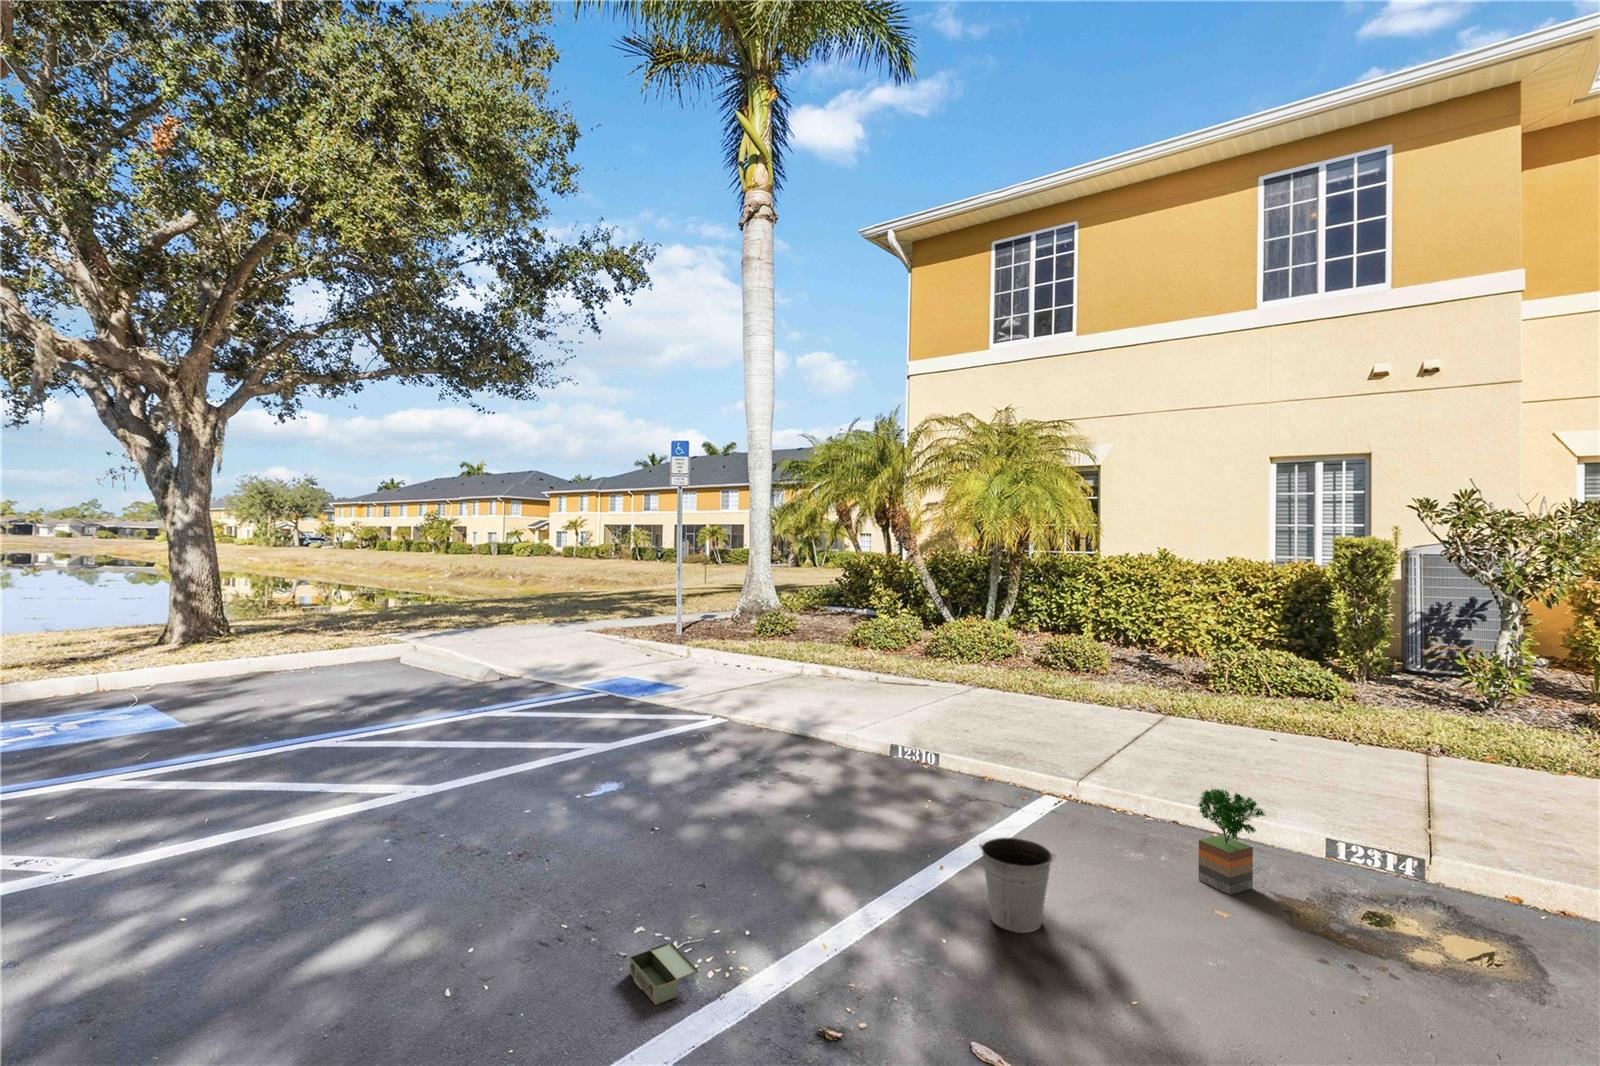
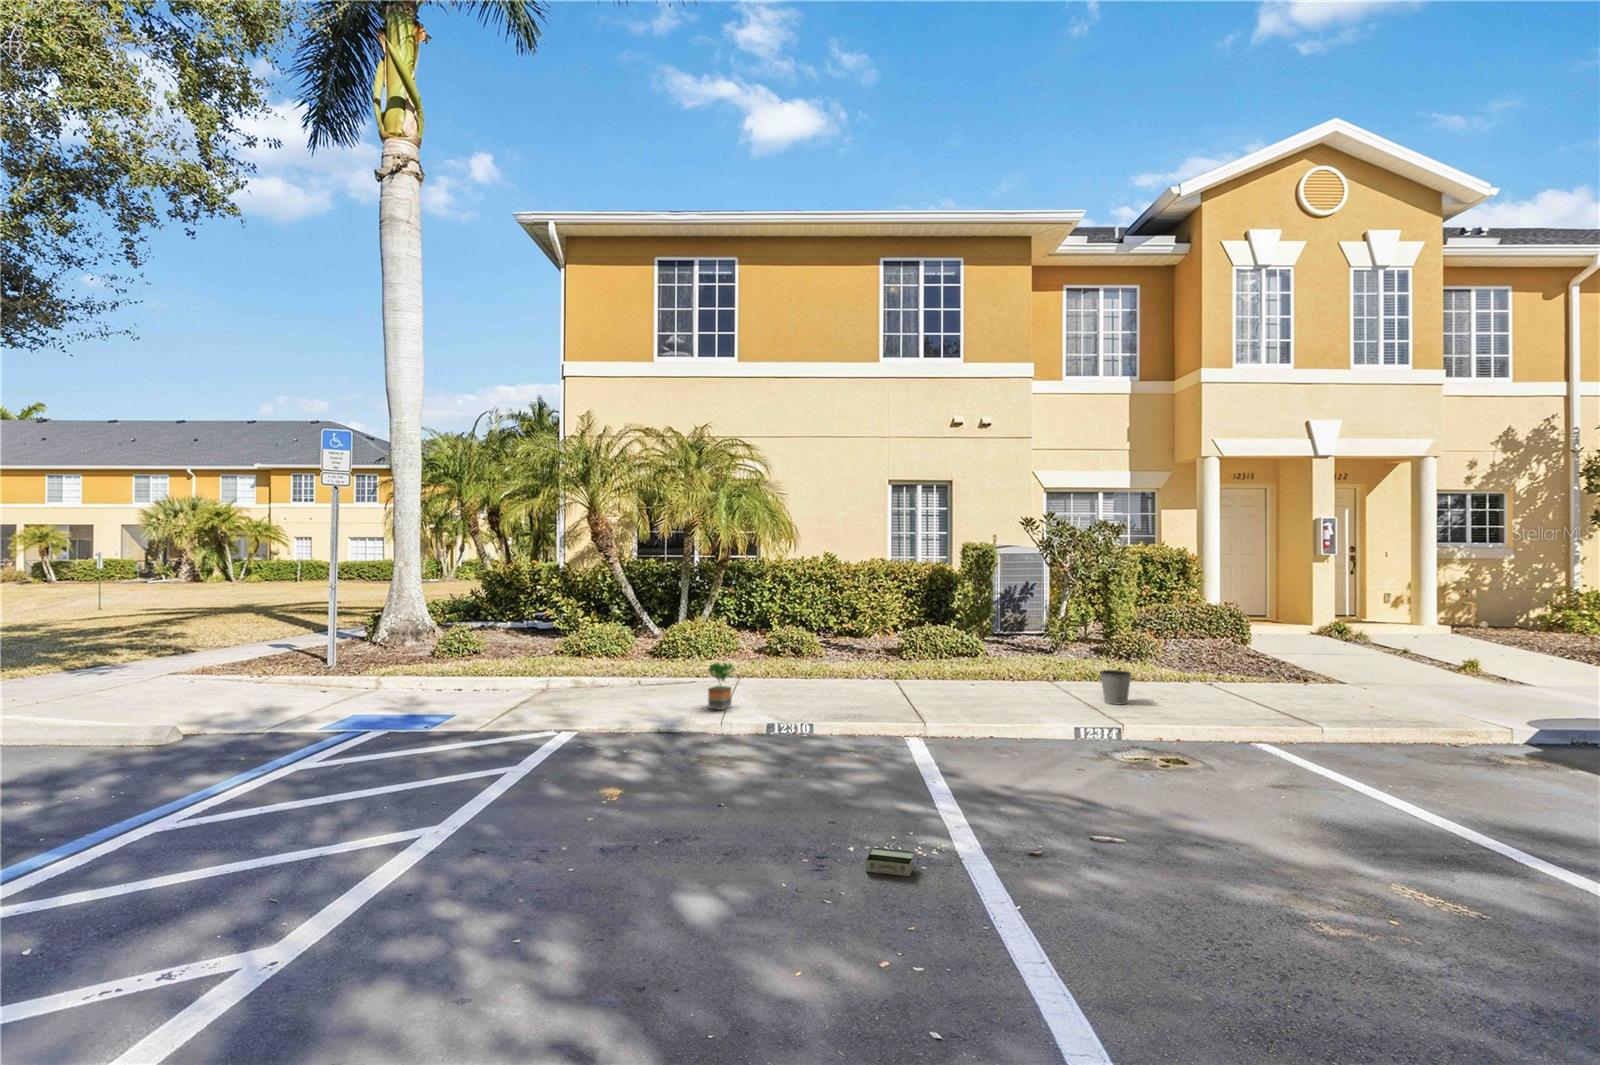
potted tree: present [1198,789,1265,895] -> present [708,662,735,710]
bucket: present [980,838,1054,933] -> present [1100,670,1131,704]

